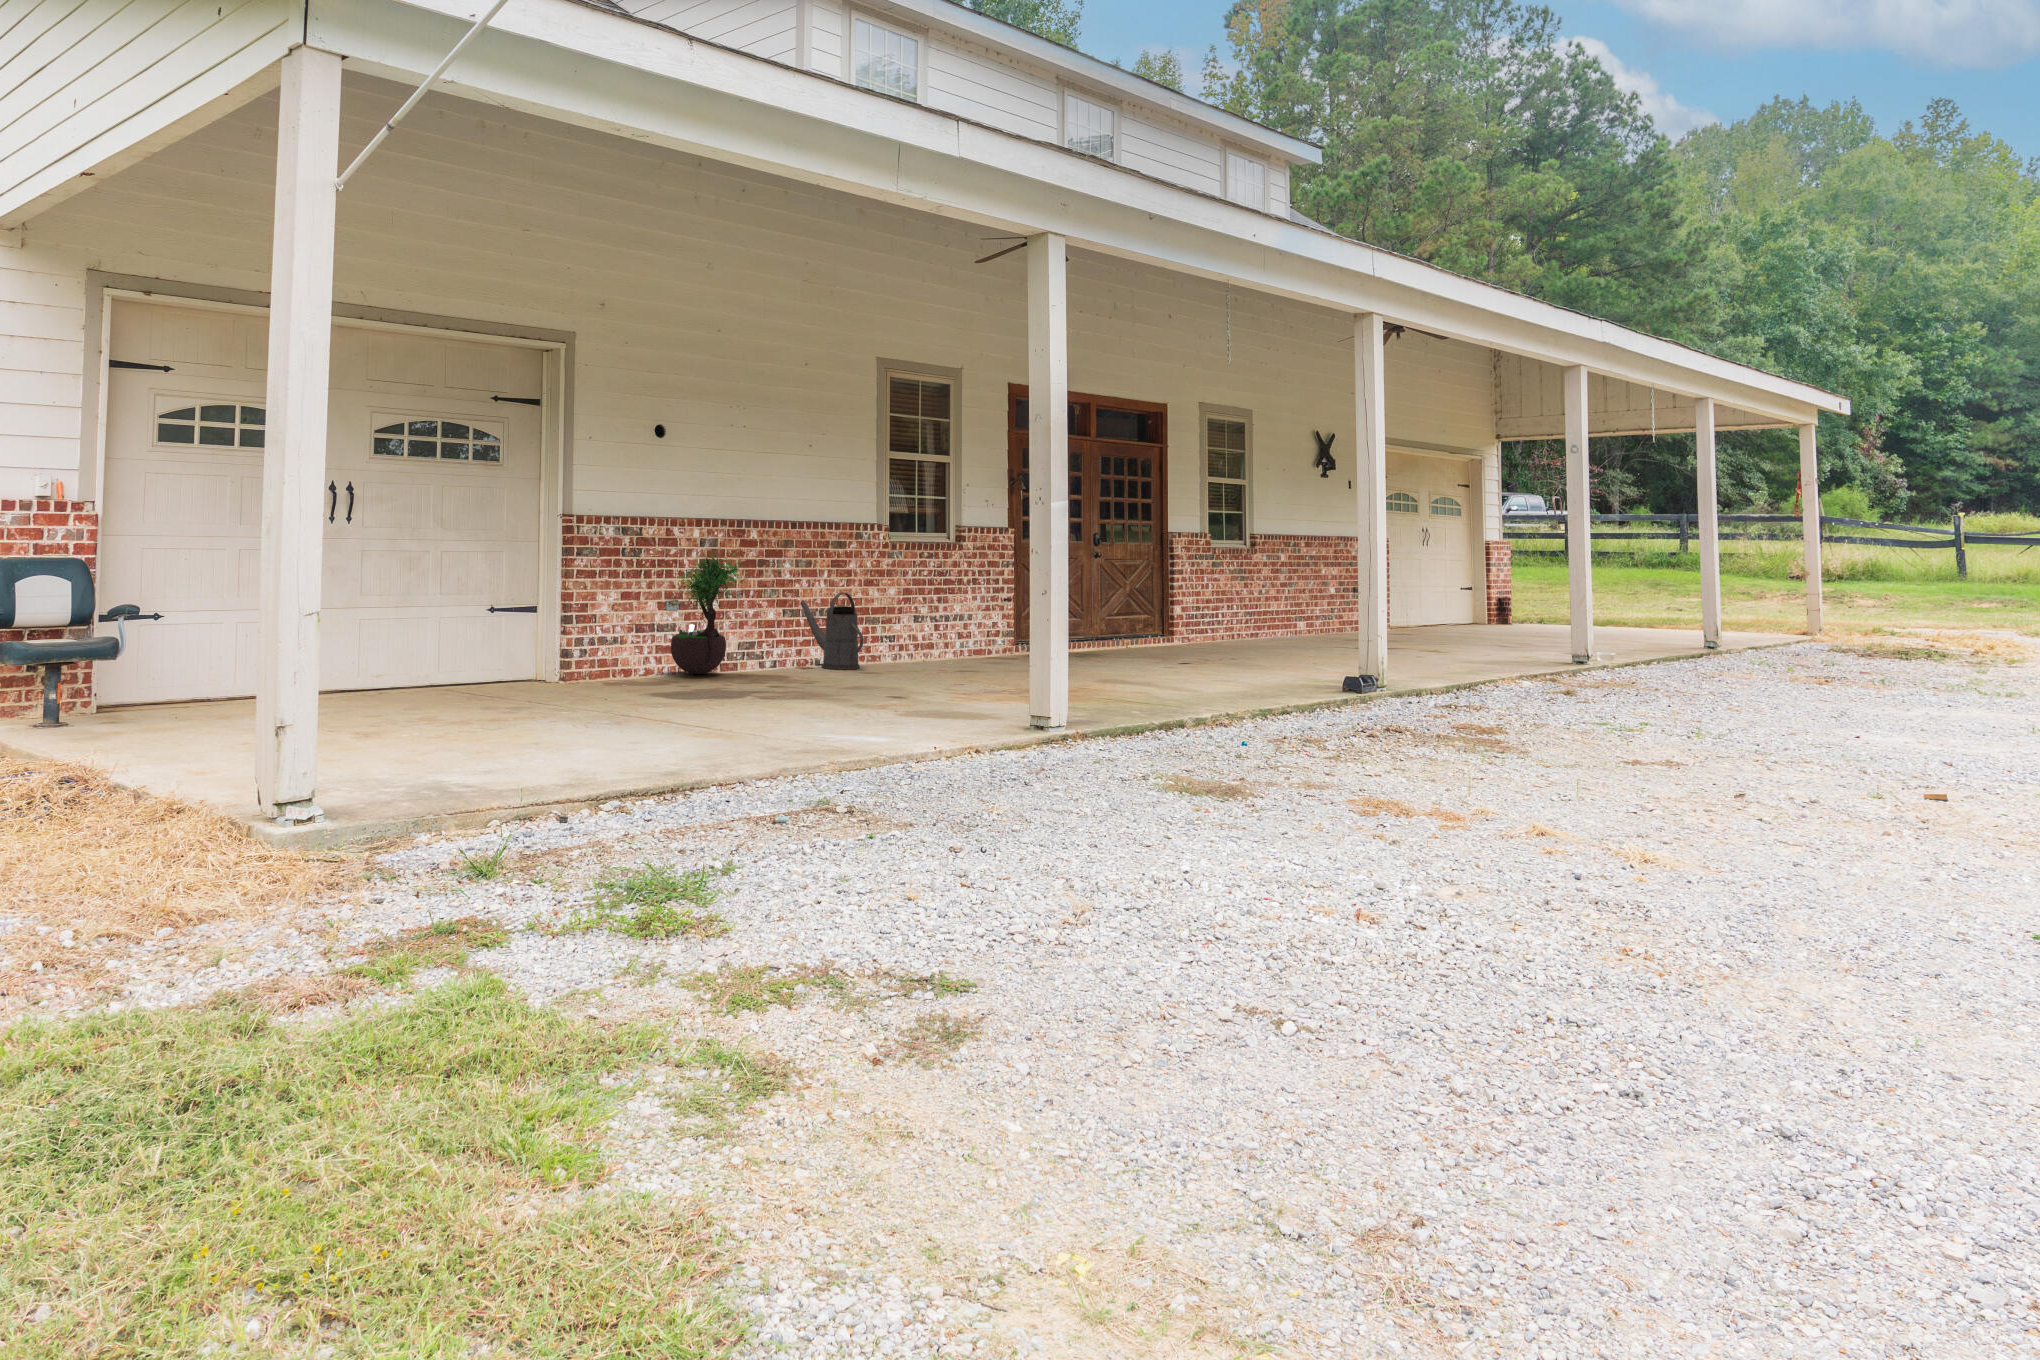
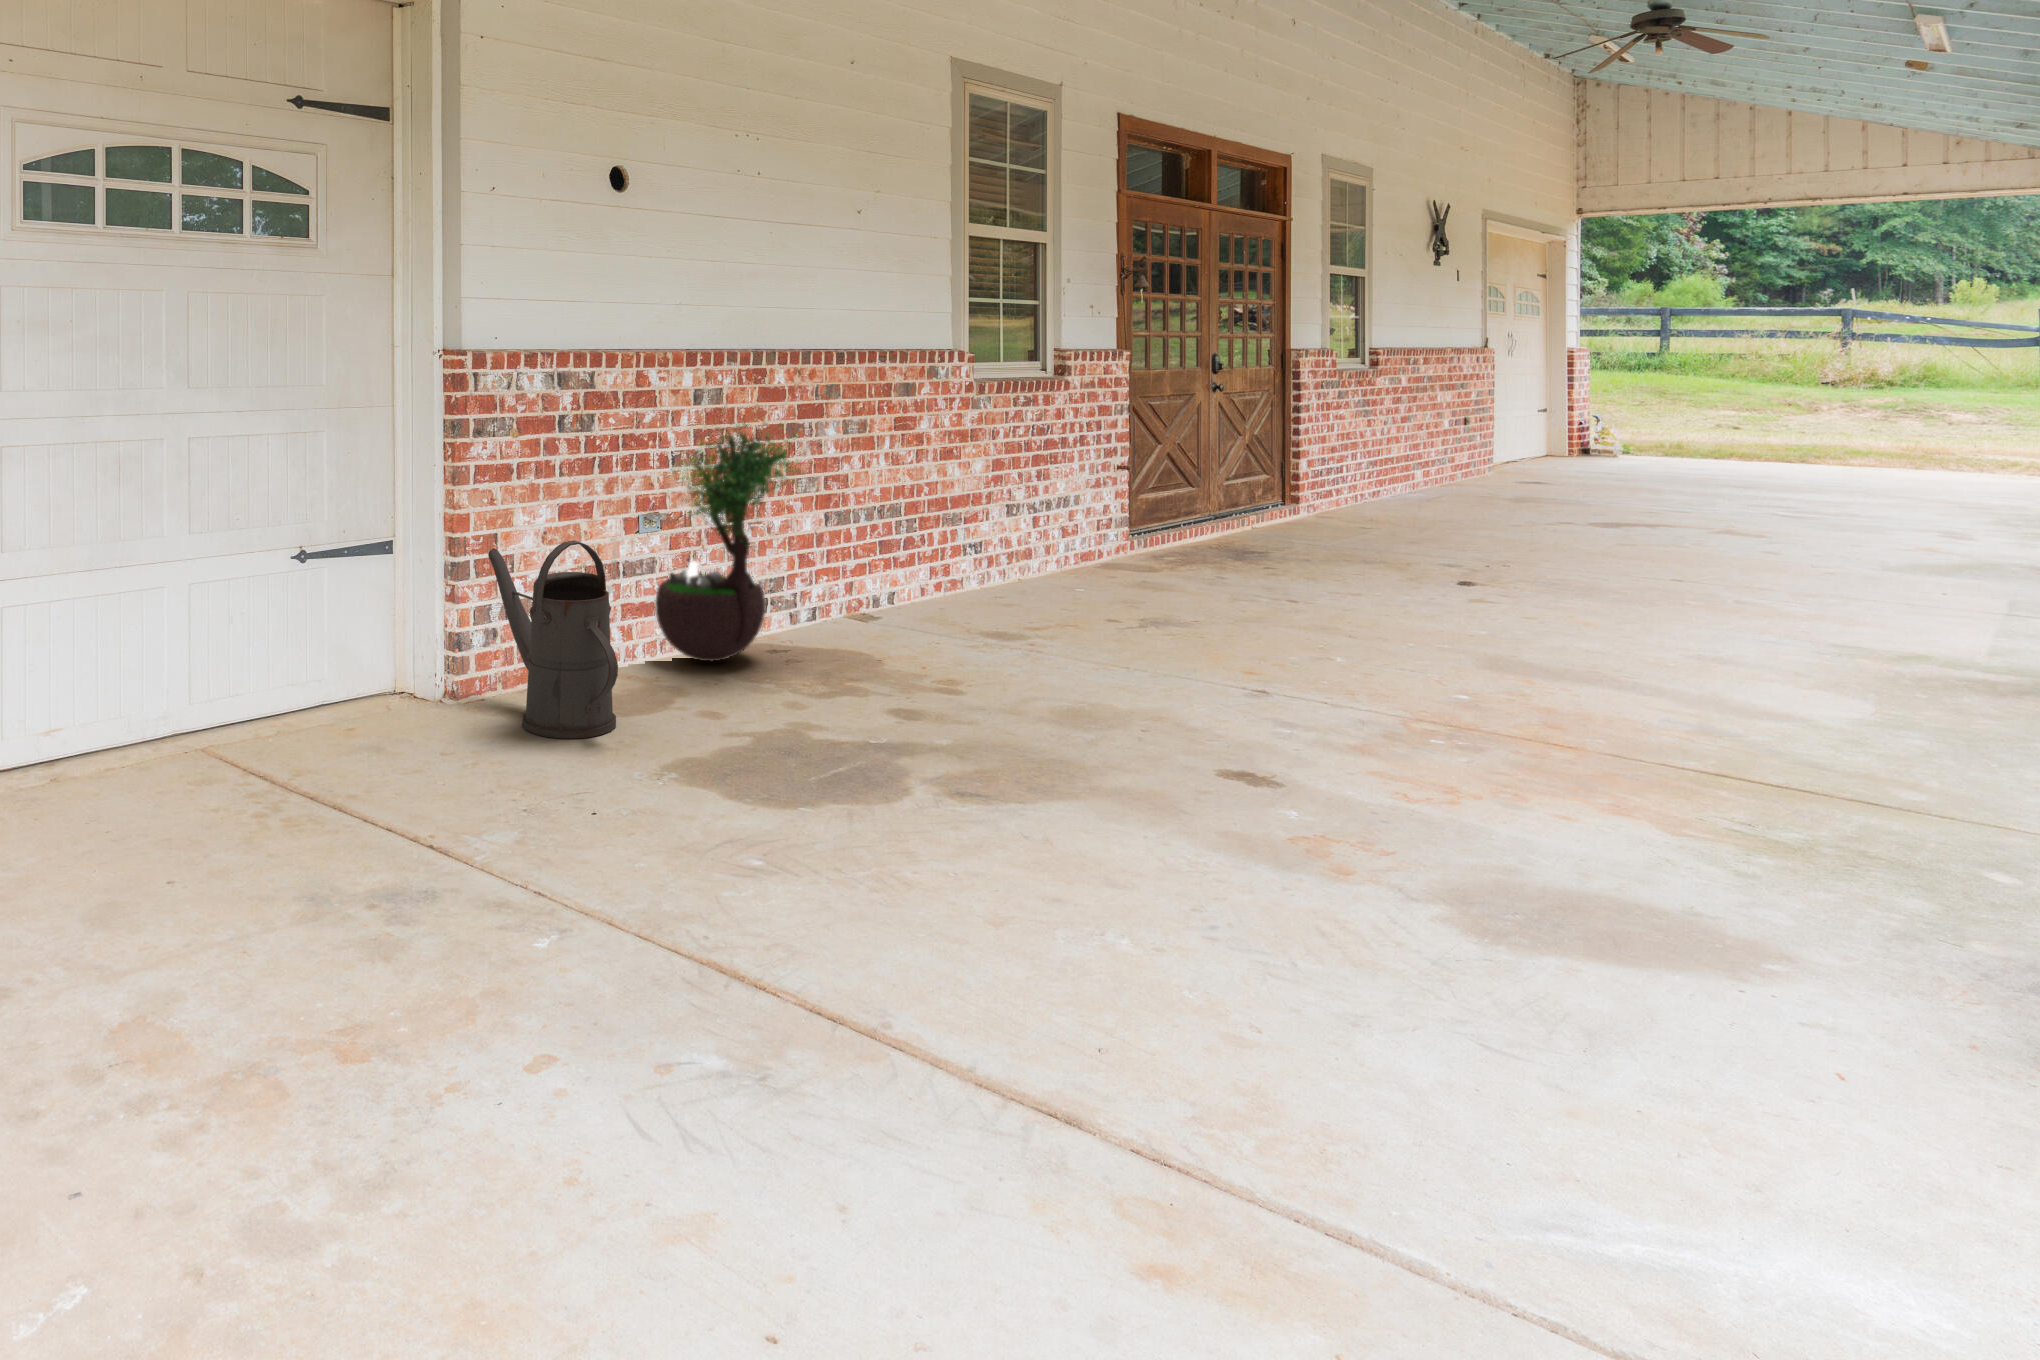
watering can: present [801,592,864,670] -> present [488,540,618,739]

